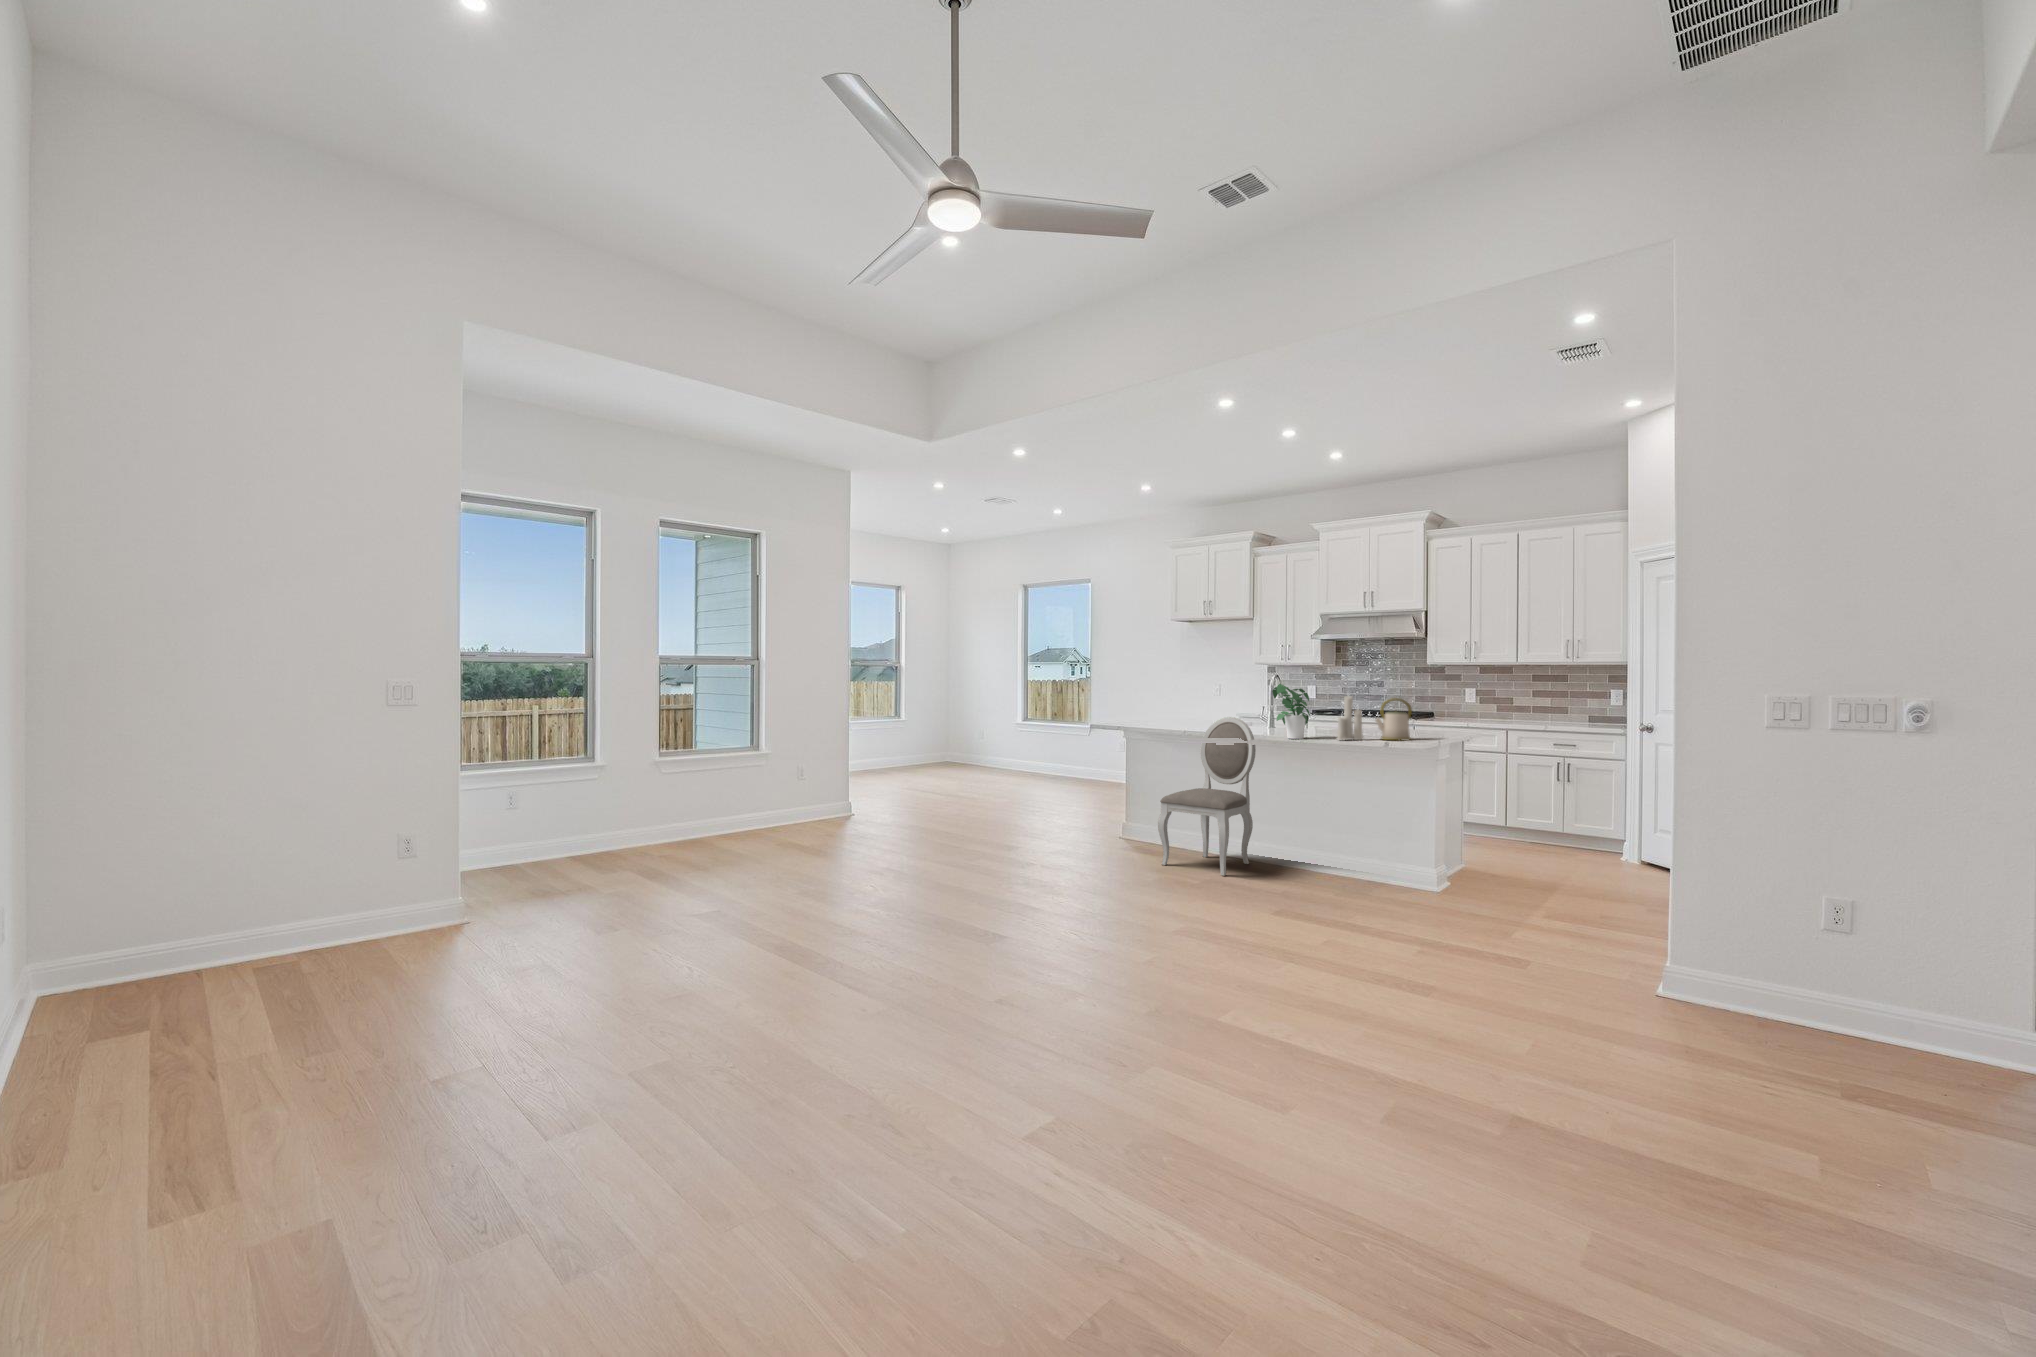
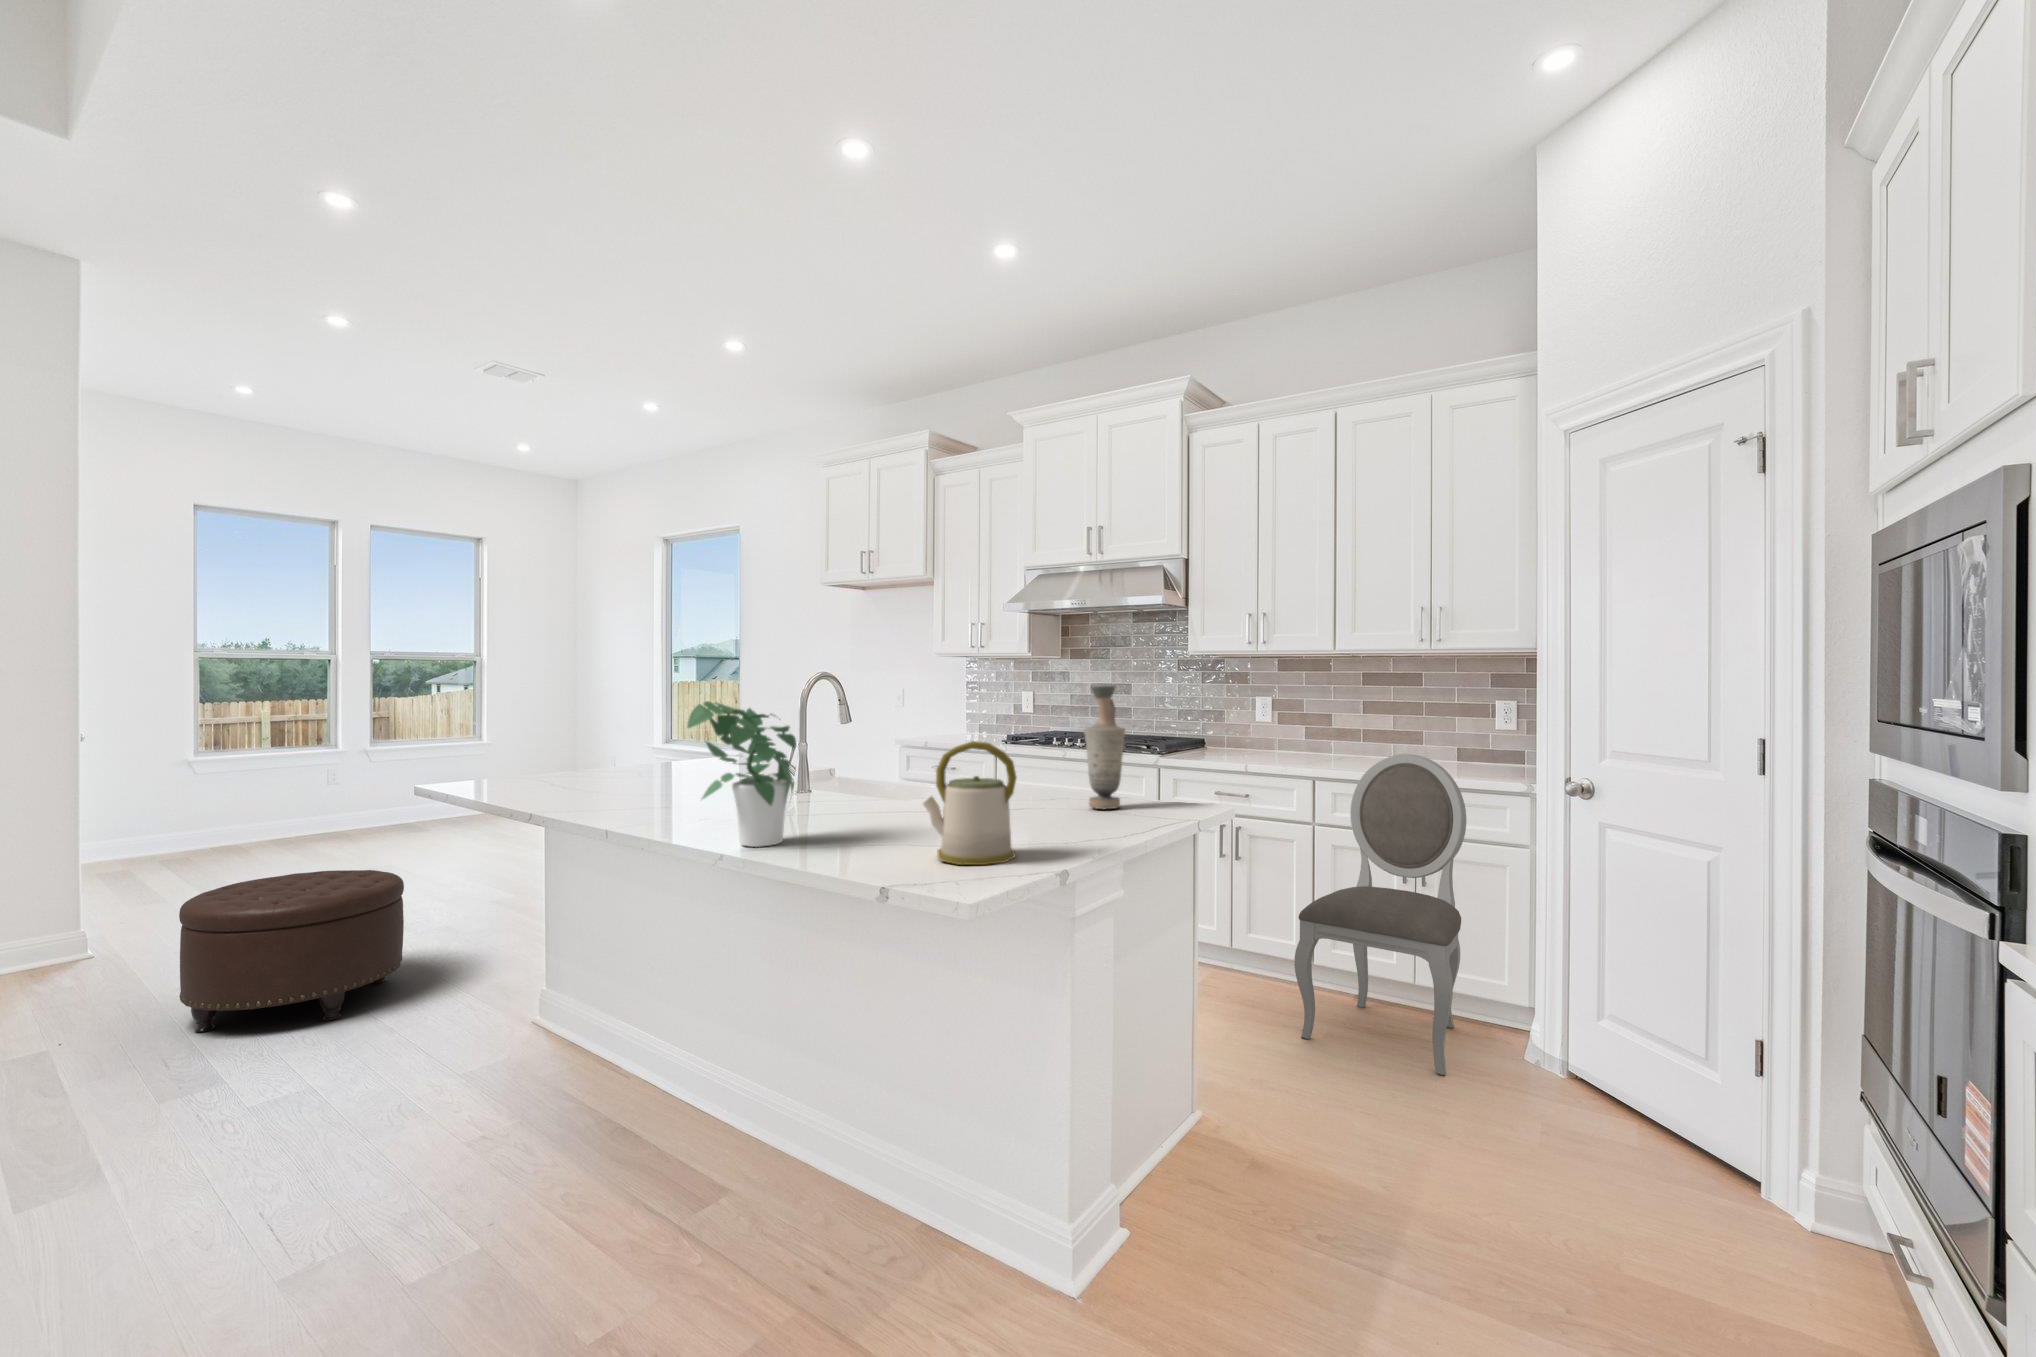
vase: none [1411,679,1431,732] -> present [1084,686,1125,809]
candle: present [1337,696,1363,740] -> none [822,712,893,860]
dining chair: present [1158,717,1256,876] -> present [1295,754,1466,1076]
ottoman: none [961,770,1041,833] -> present [179,870,404,1032]

